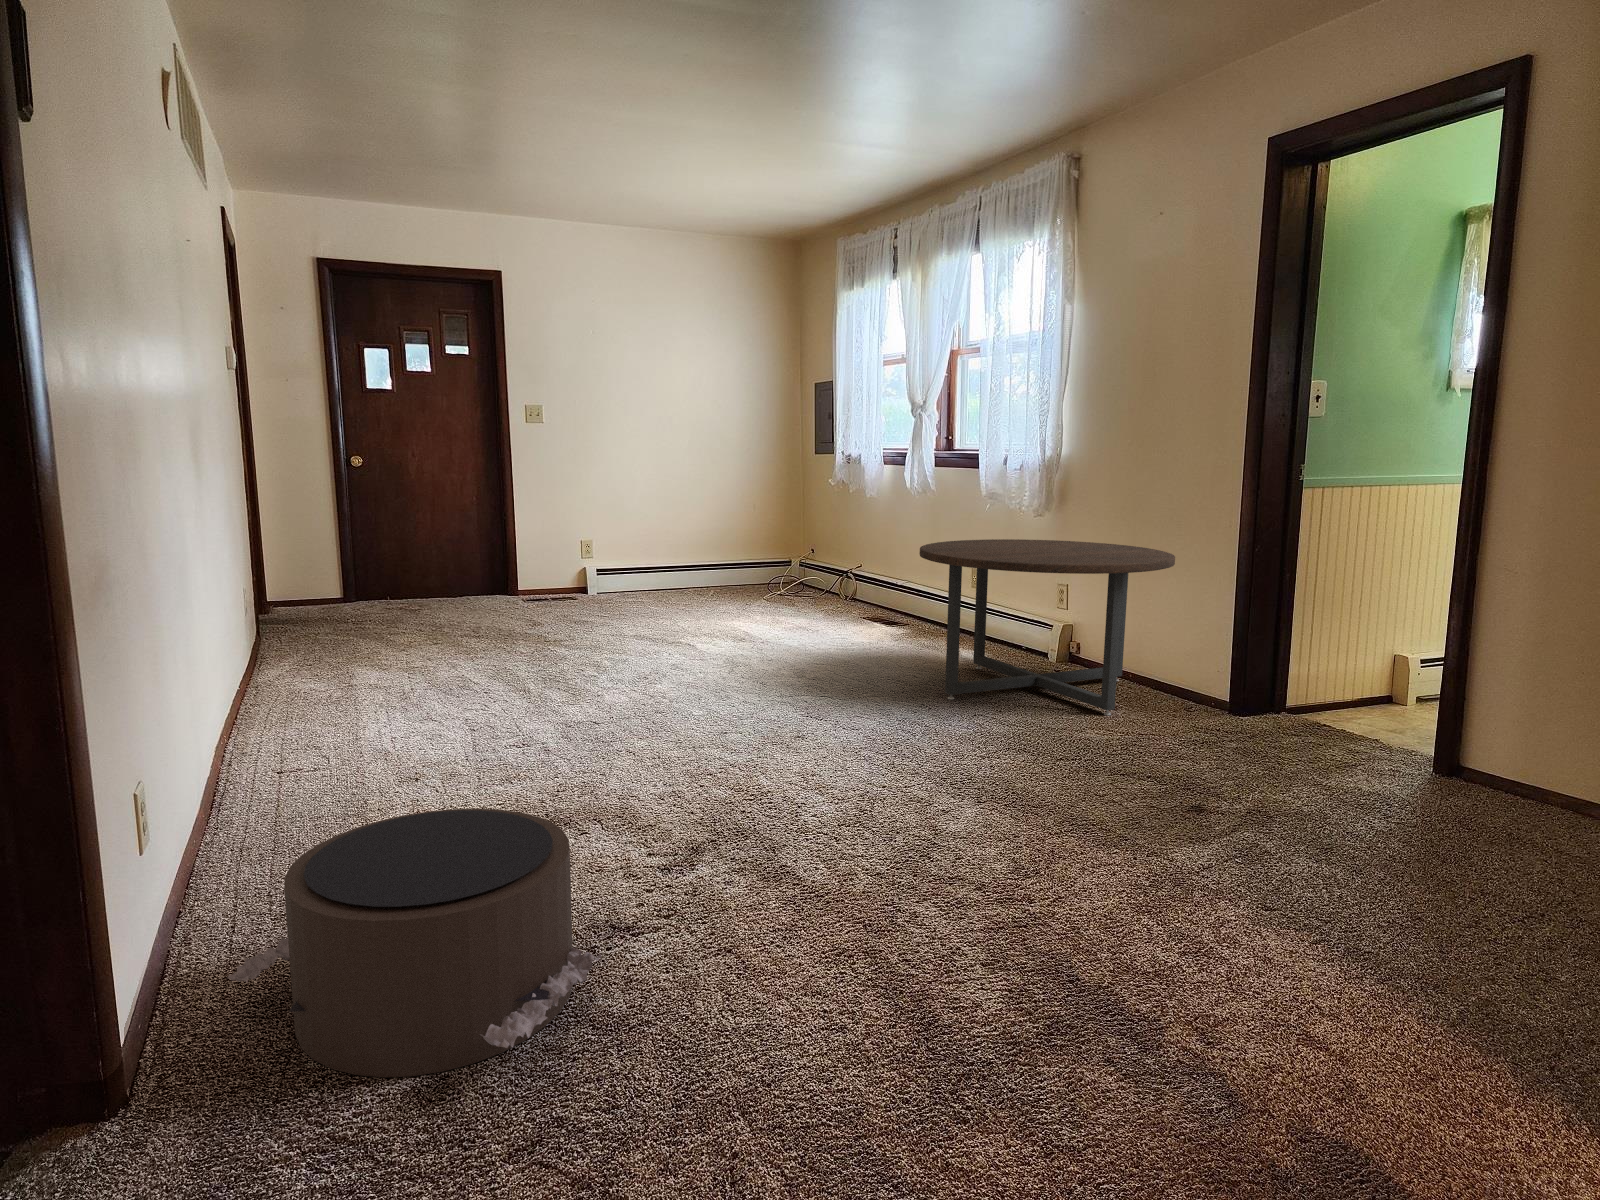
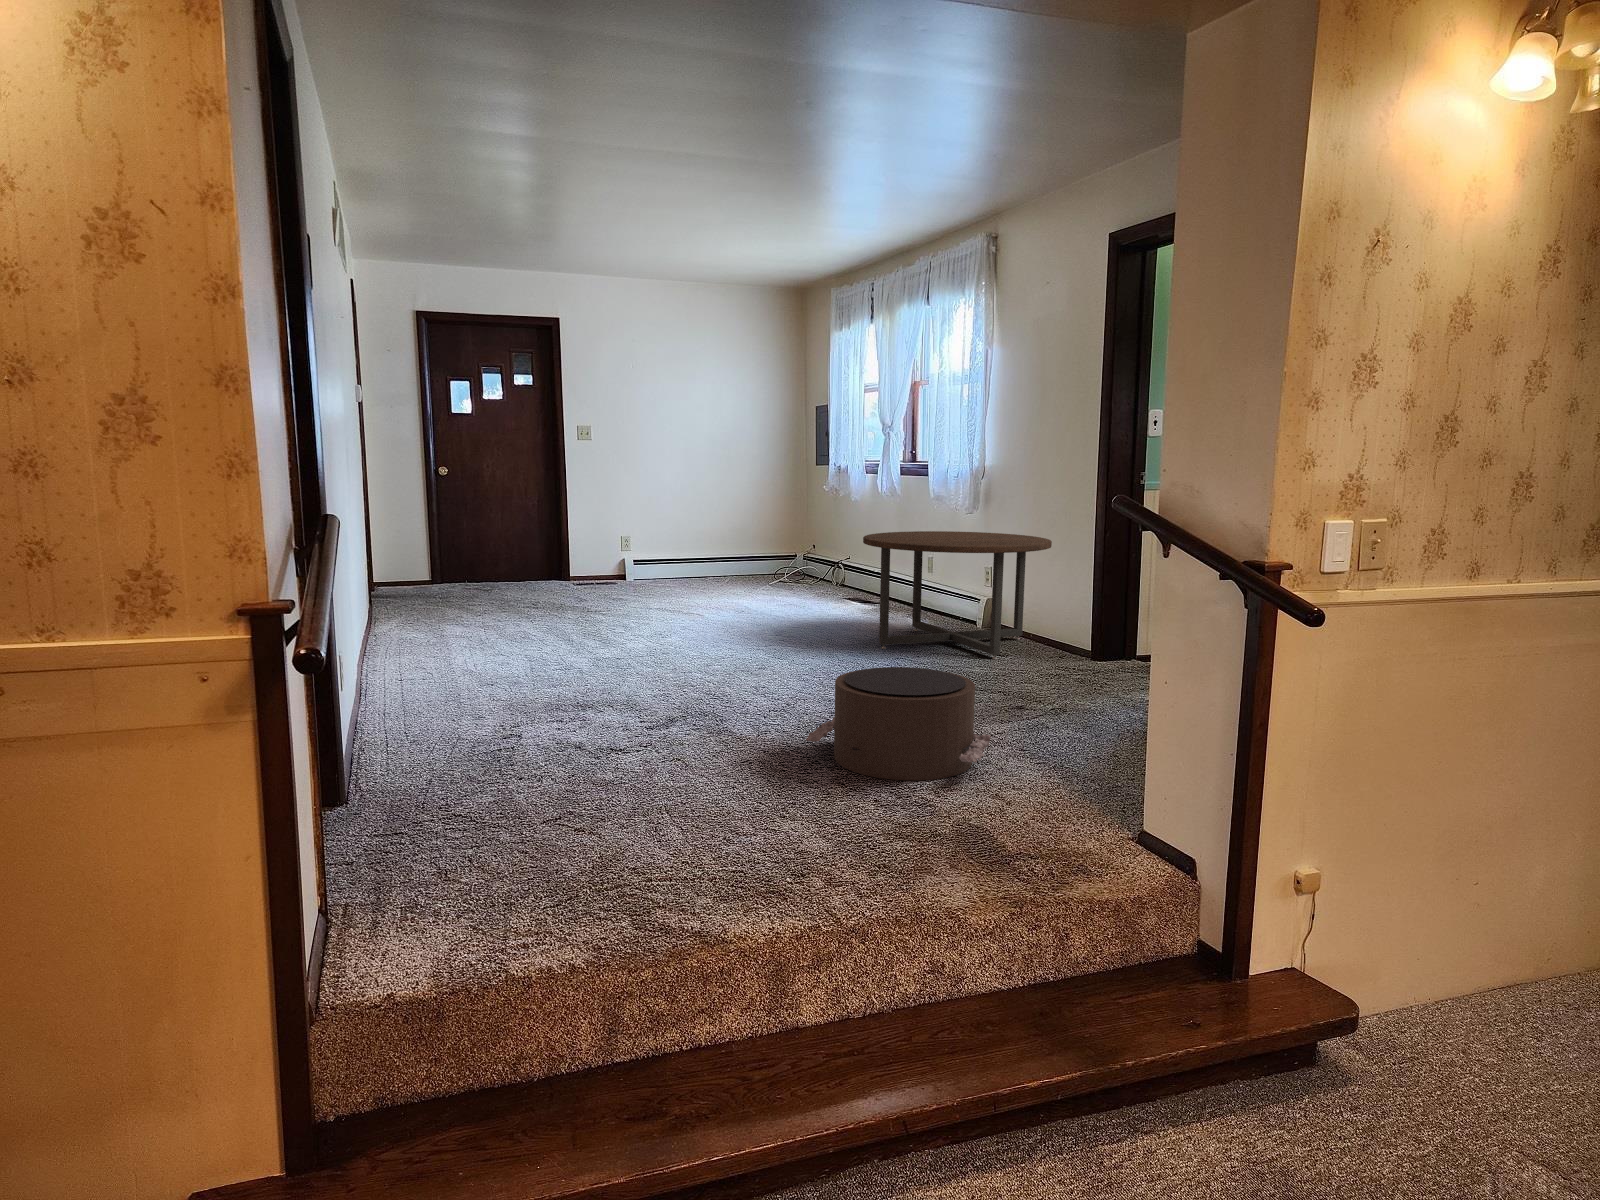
pouf: present [228,809,601,1077] -> present [806,667,991,780]

